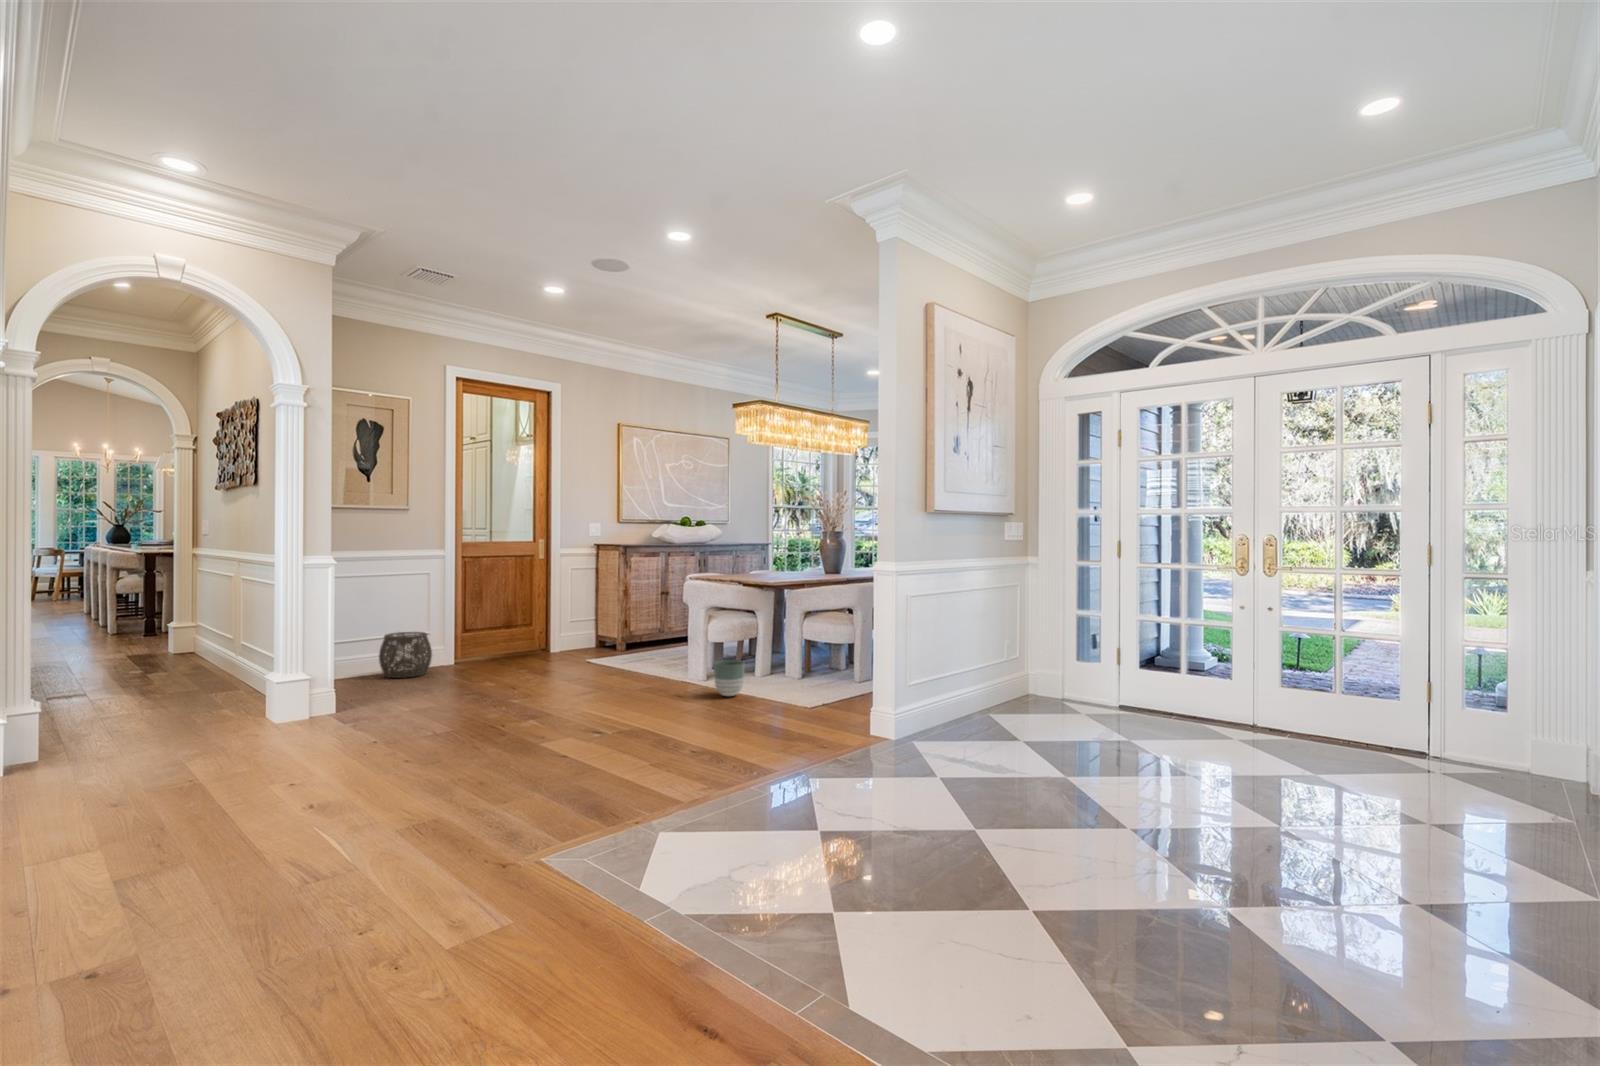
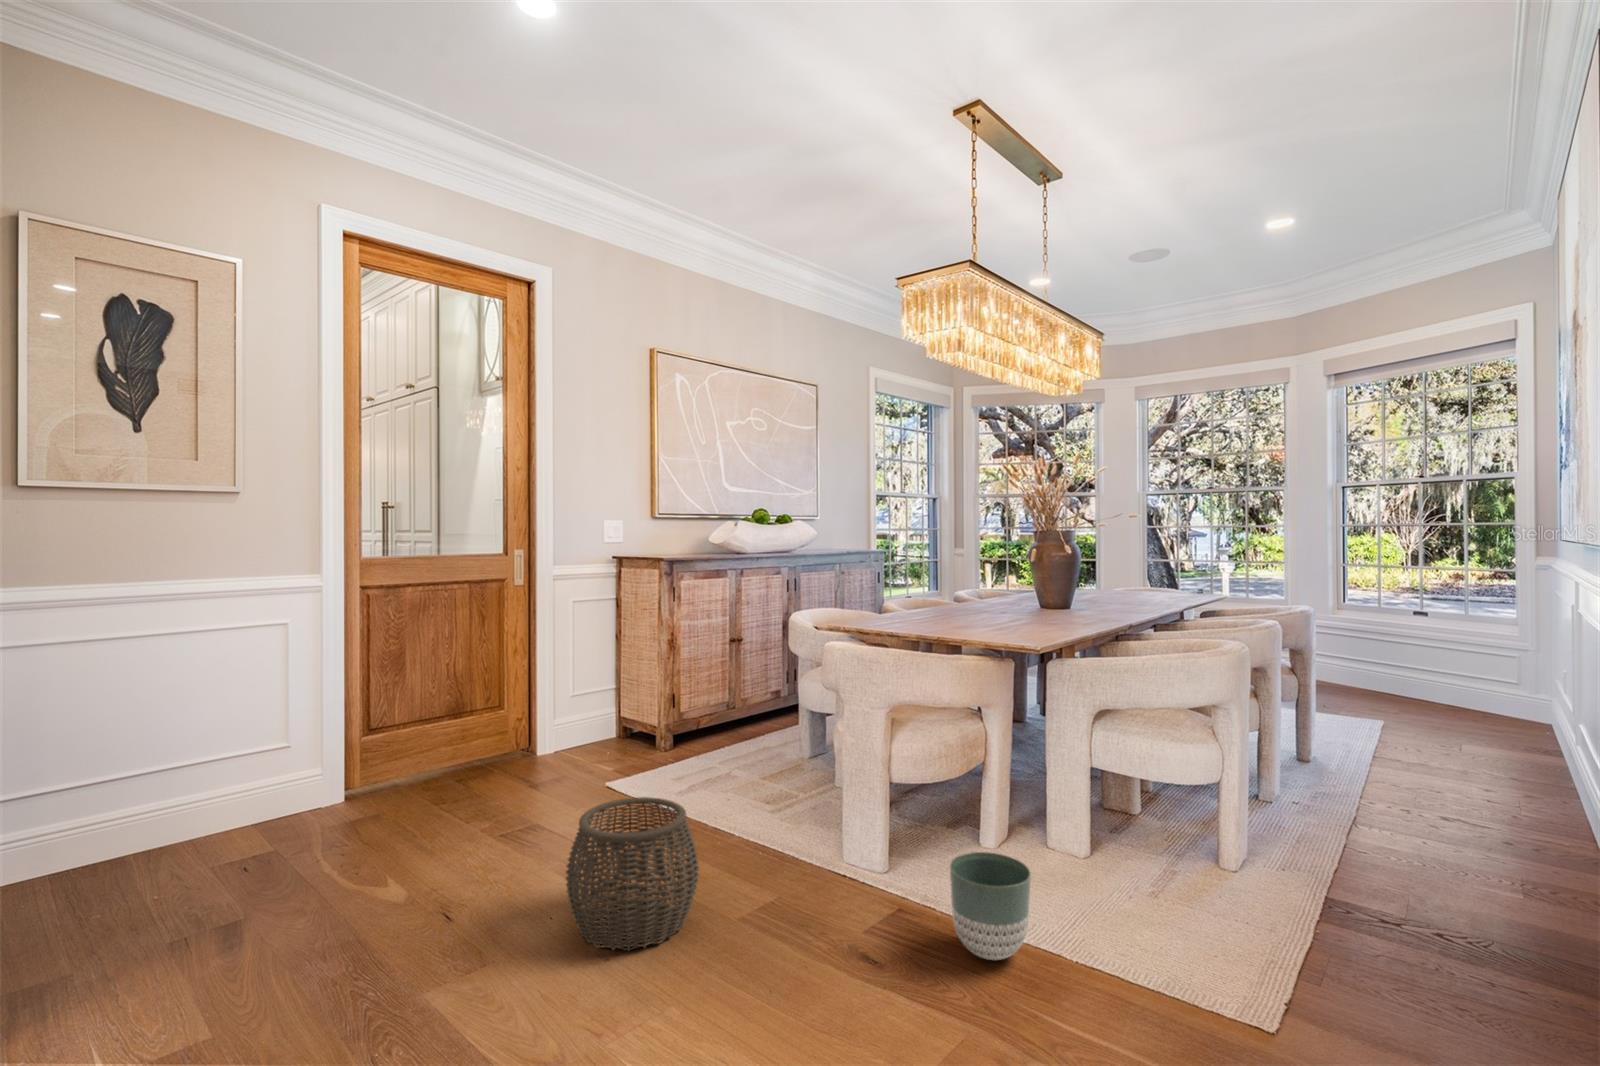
woven basket: present [379,632,432,678] -> present [566,797,699,950]

